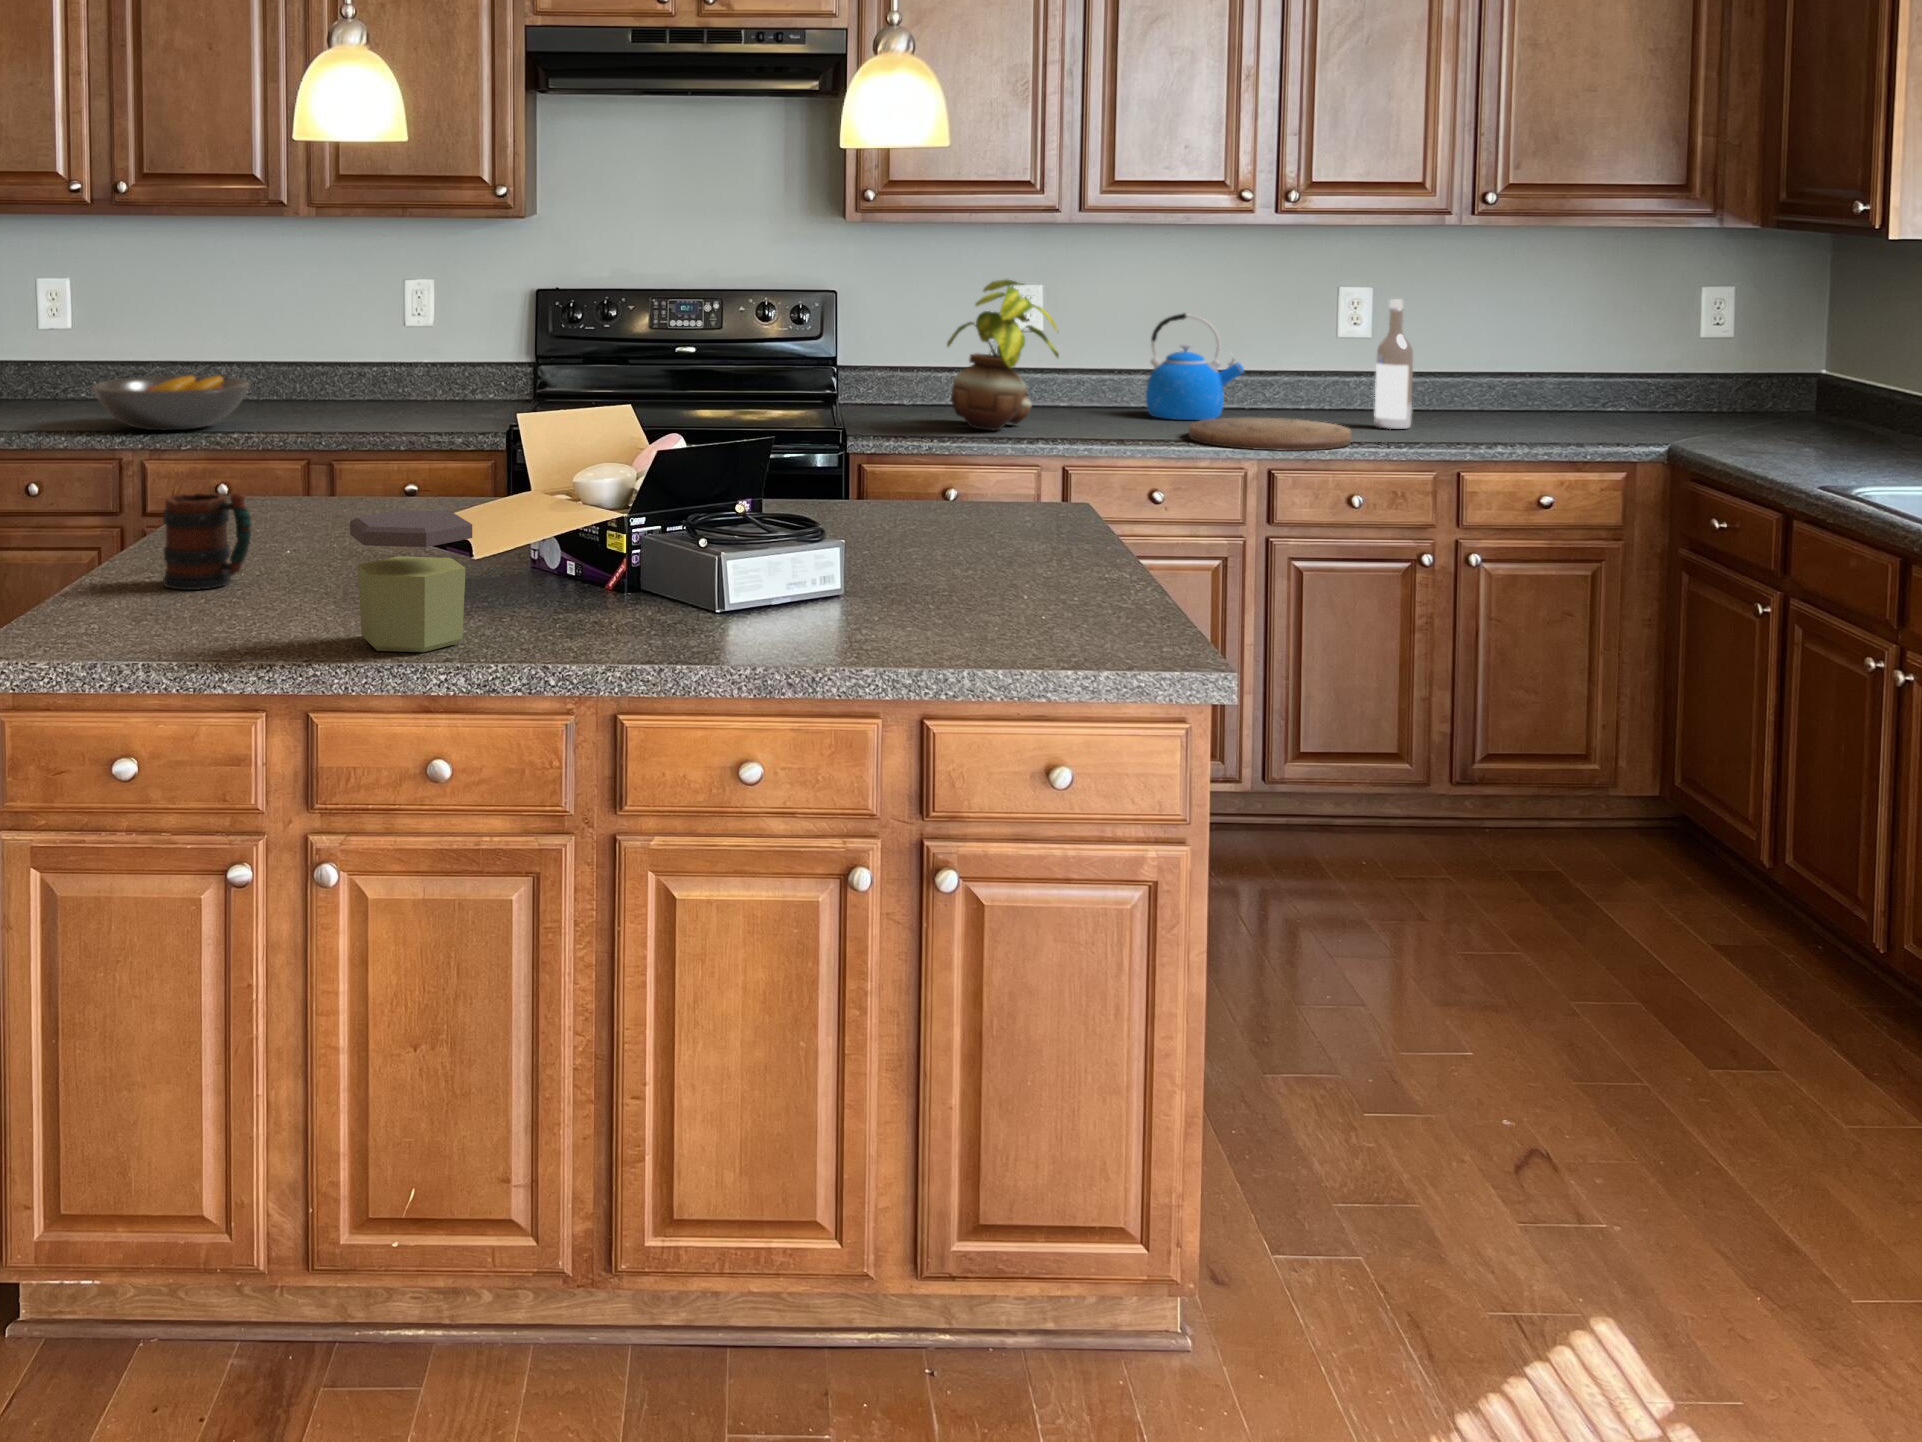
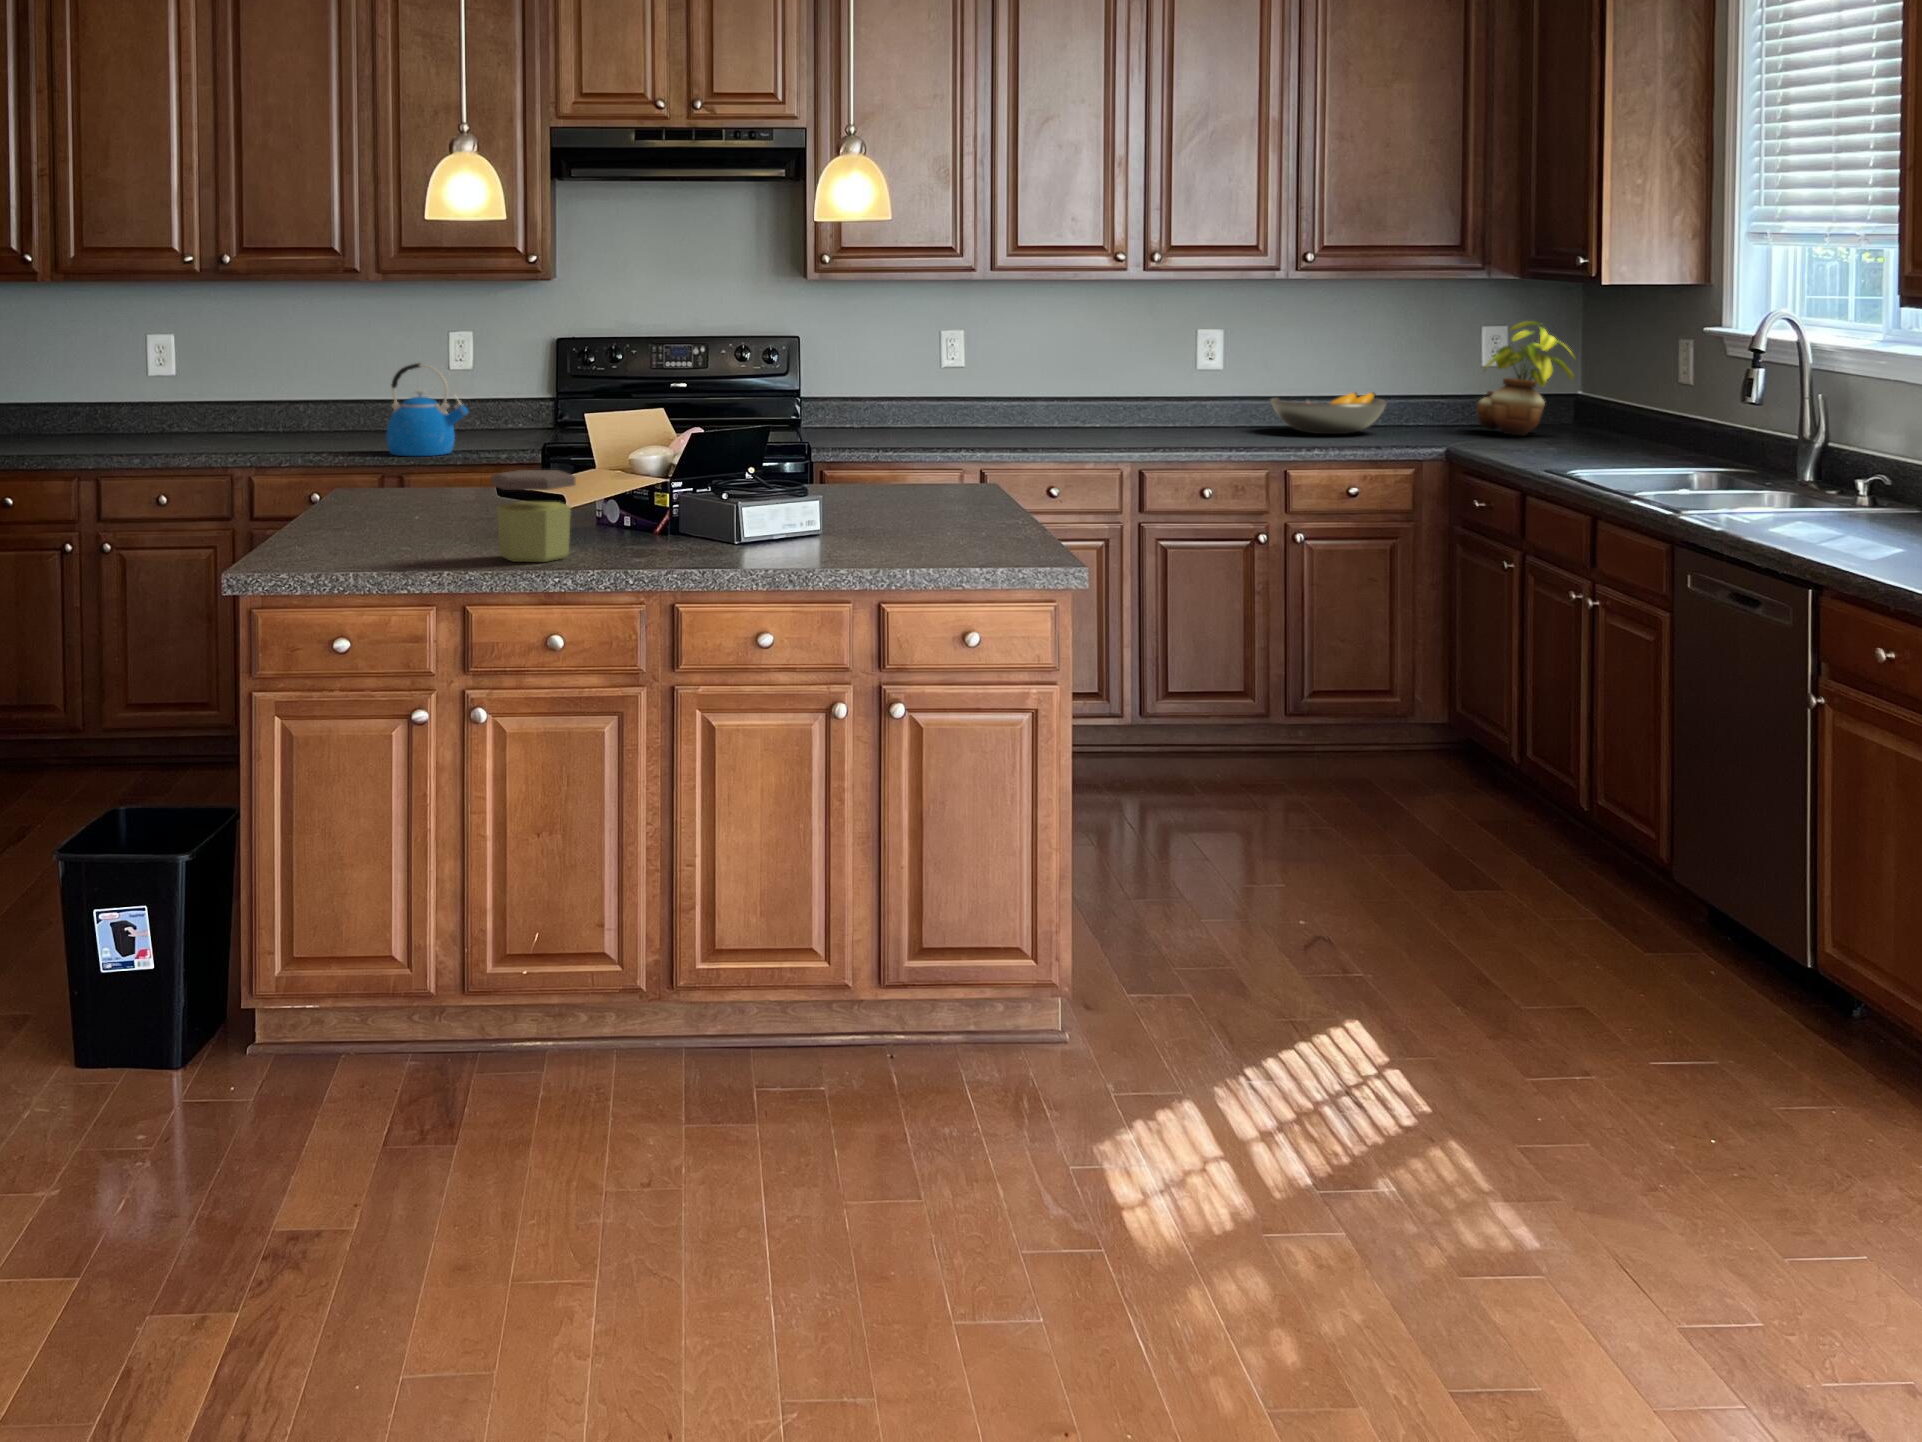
potted plant: present [947,279,1059,431] -> present [1476,321,1574,435]
wine bottle: present [1375,299,1413,429] -> none [1229,337,1257,440]
kettle: present [1146,313,1244,420] -> present [386,363,468,456]
fruit bowl: present [92,374,250,430] -> present [1270,392,1387,434]
cutting board: present [1189,418,1351,451] -> none [1081,432,1207,454]
mug: present [163,493,252,590] -> none [340,468,404,537]

